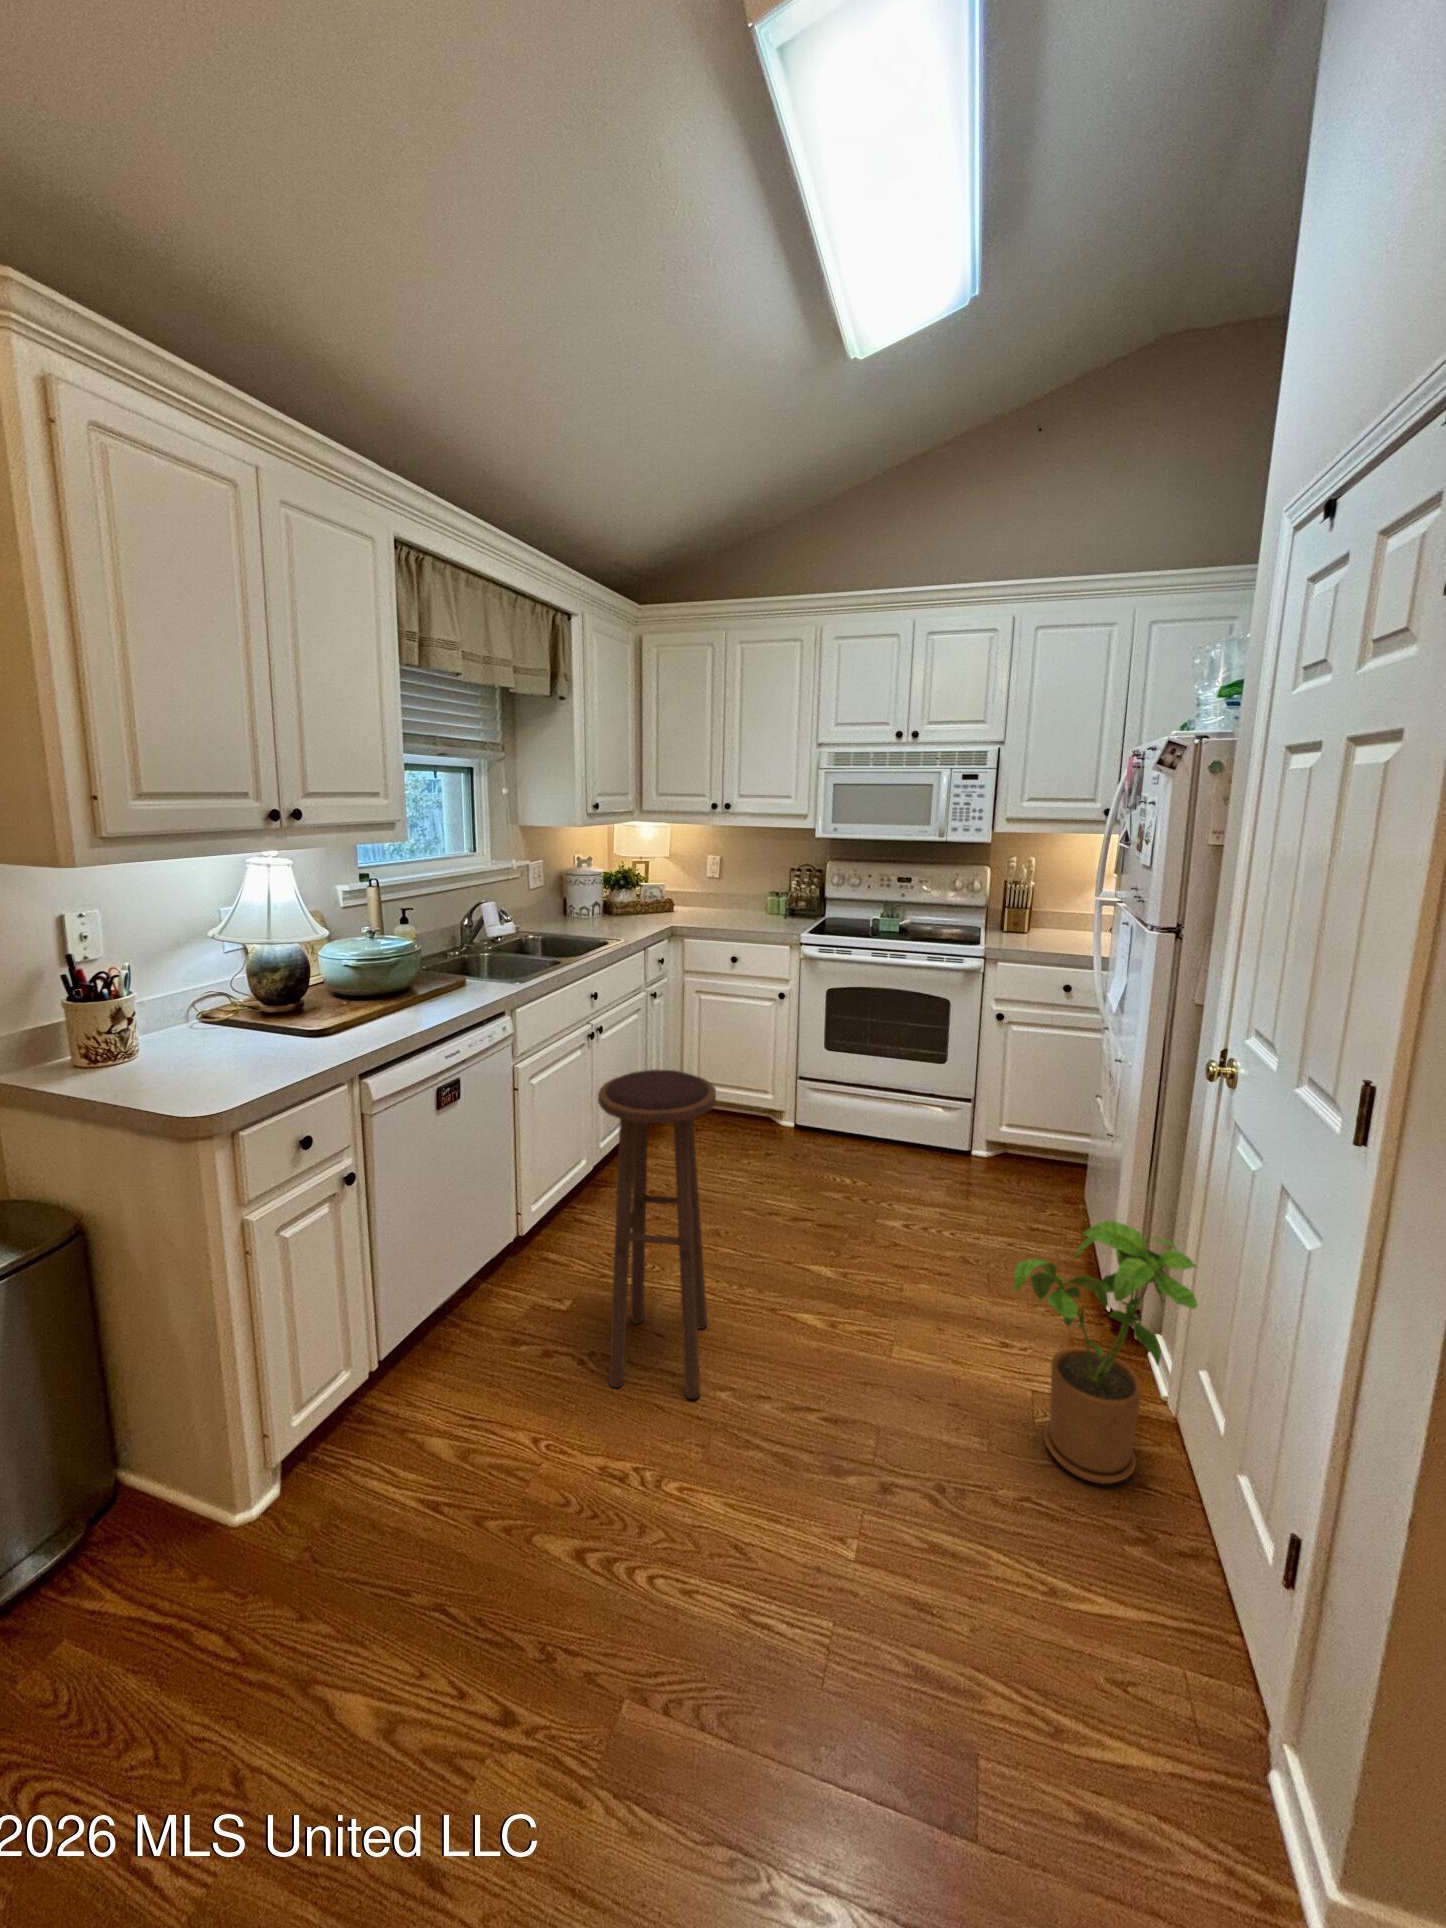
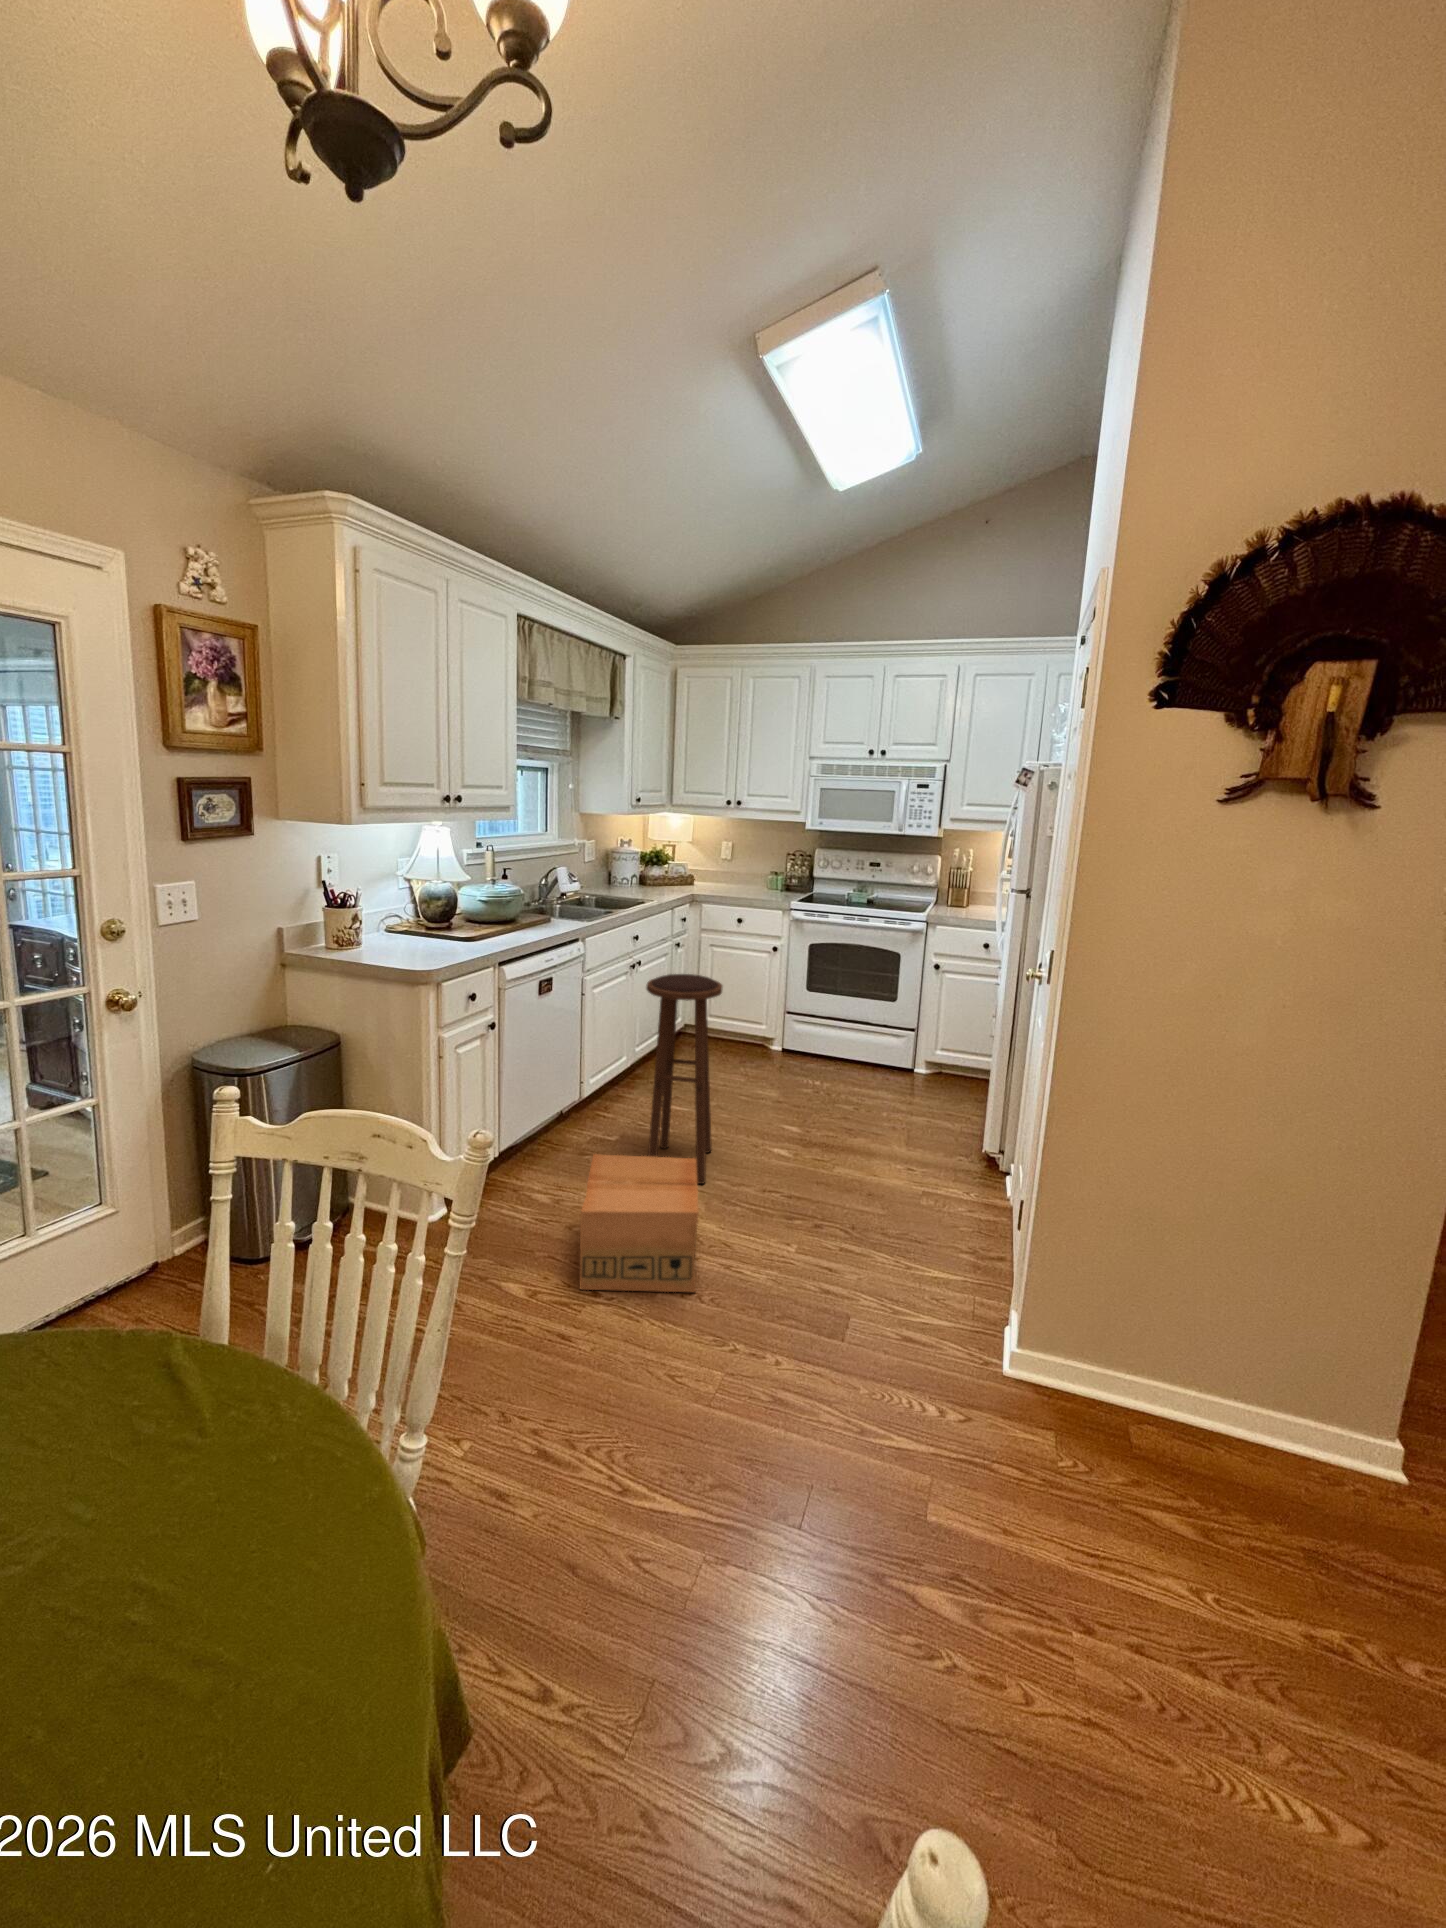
house plant: present [1014,1221,1198,1484] -> none [902,1063,1009,1231]
cardboard box: none [471,1402,689,1704] -> present [580,1154,699,1292]

